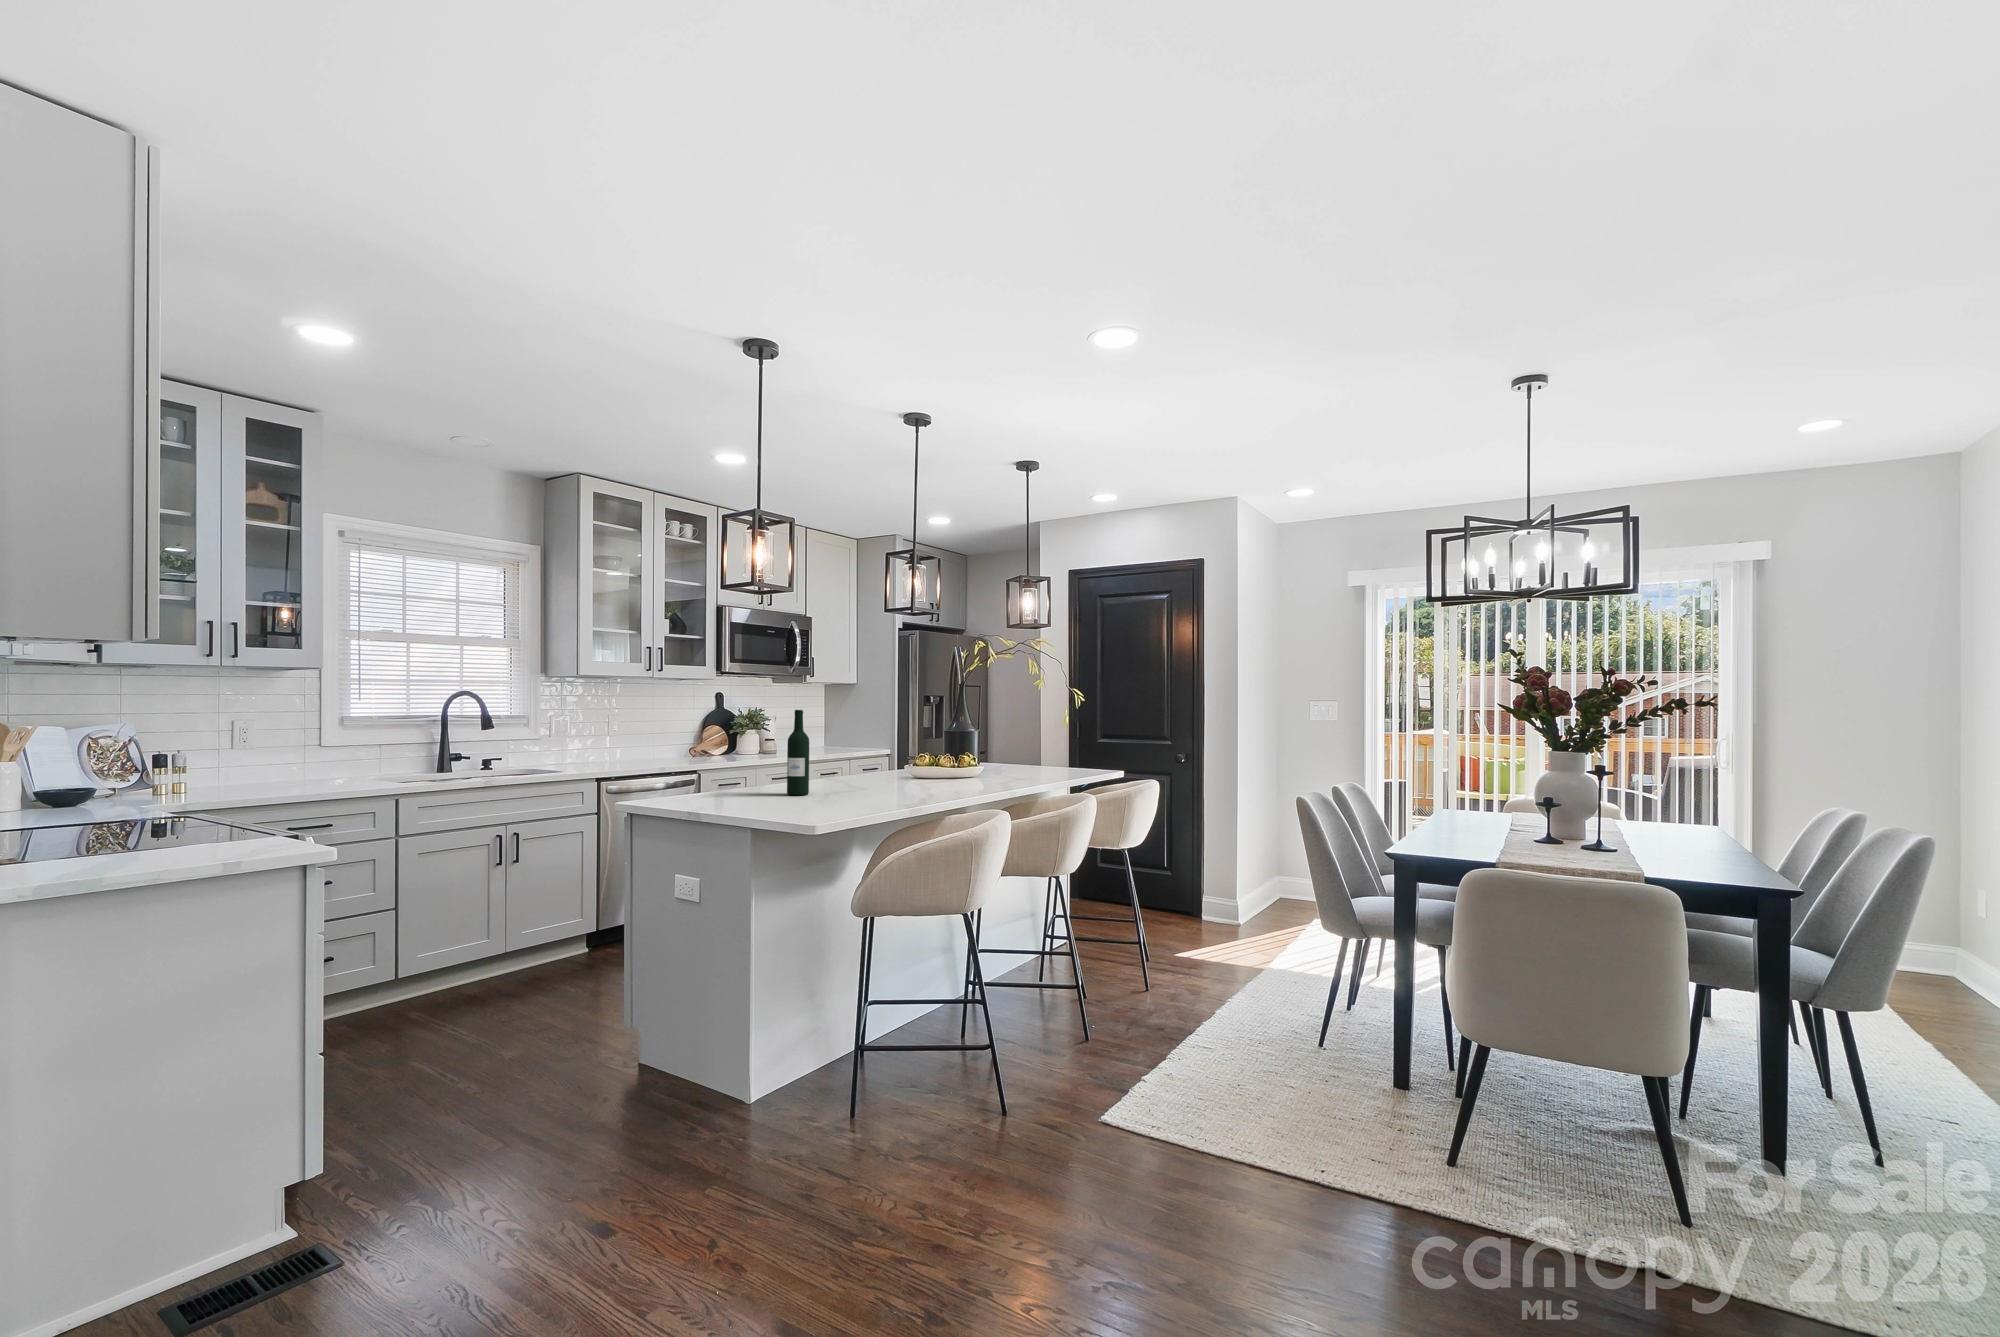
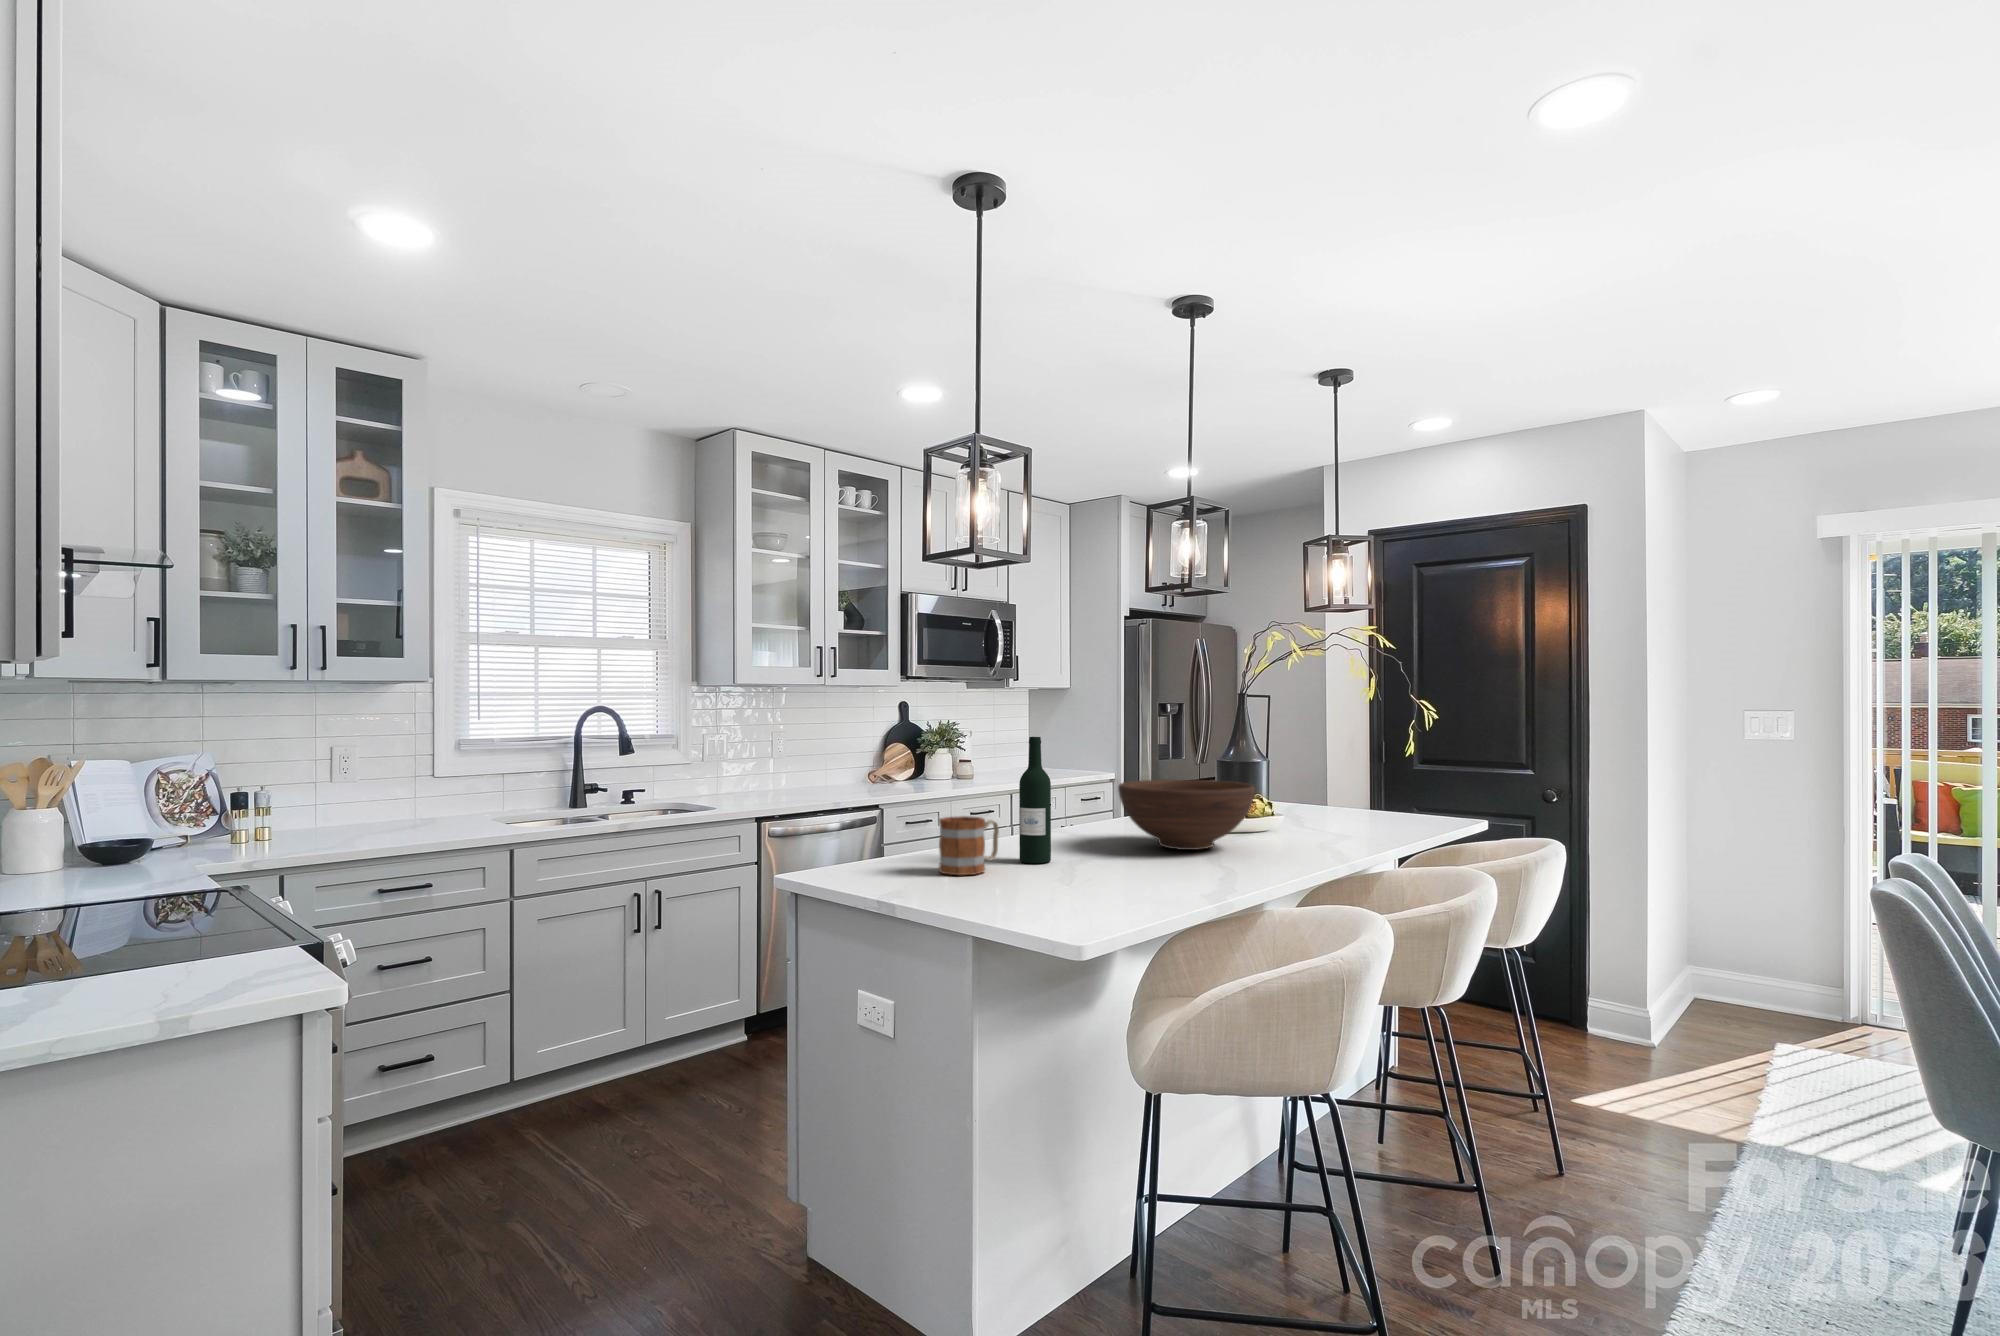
fruit bowl: none [860,742,951,787] -> present [1118,780,1255,850]
mug: none [729,763,772,802] -> present [939,816,999,875]

